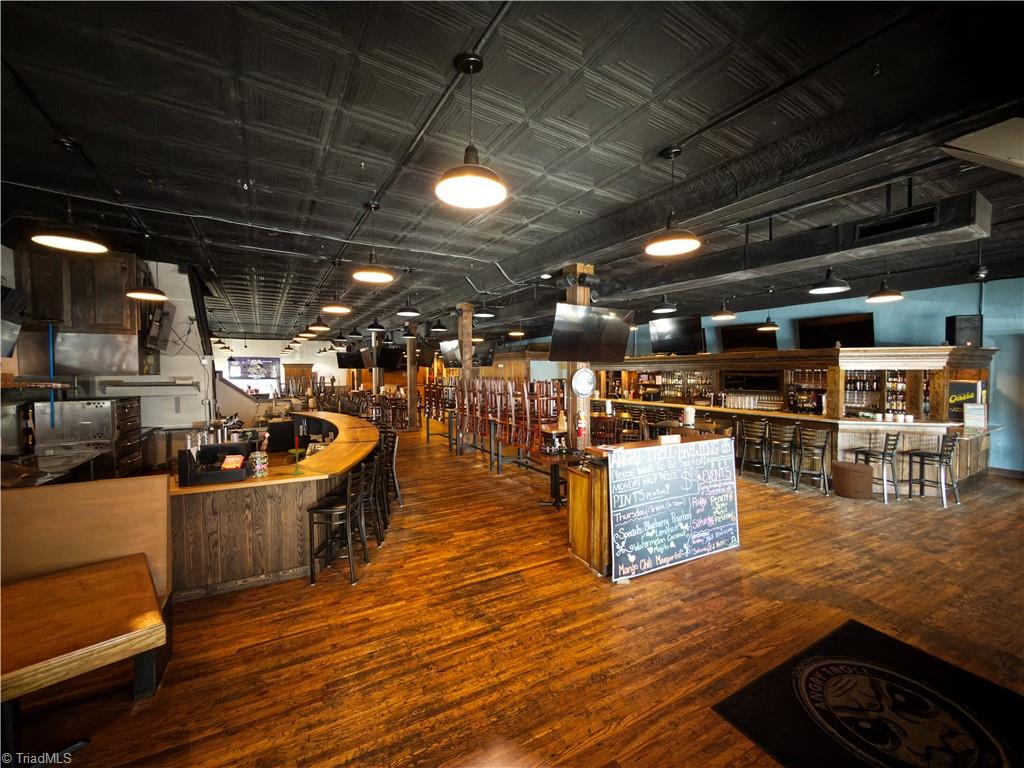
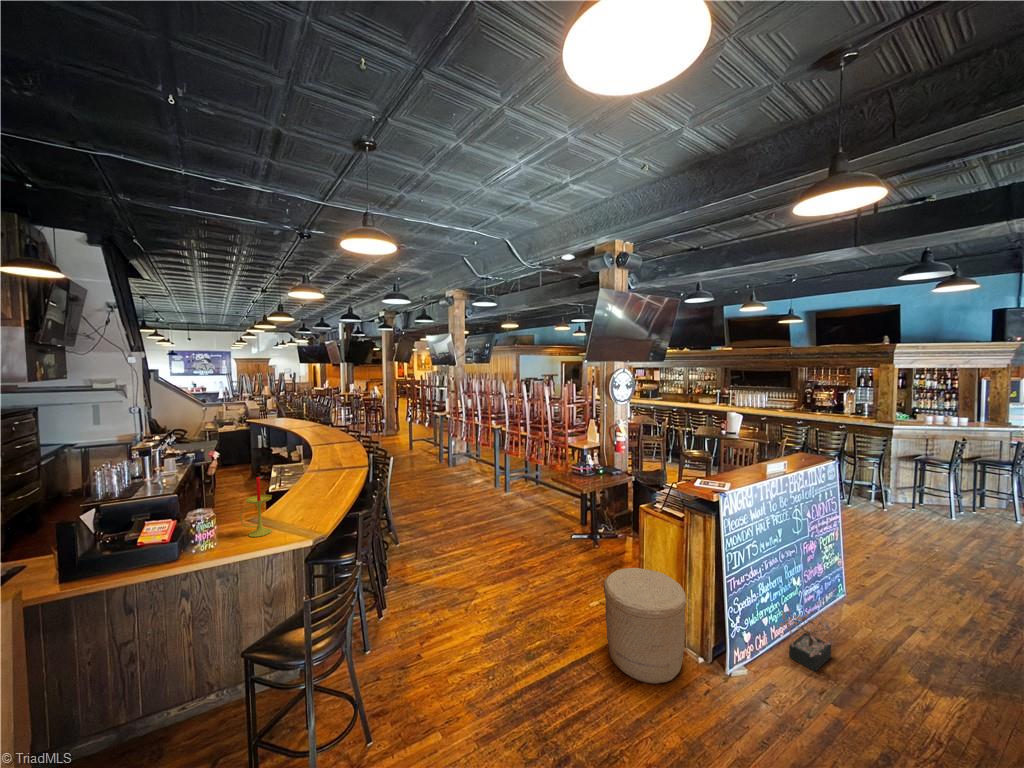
woven basket: present [831,461,874,499] -> present [604,568,686,684]
decorative plant: none [658,542,698,584] -> present [780,610,833,672]

